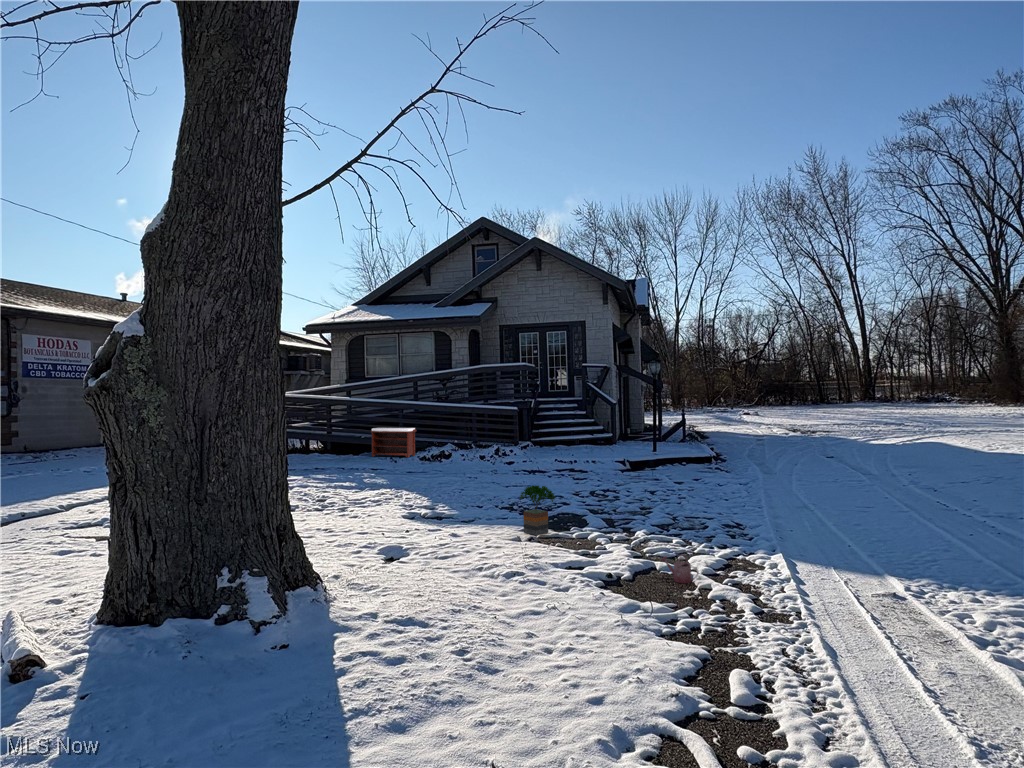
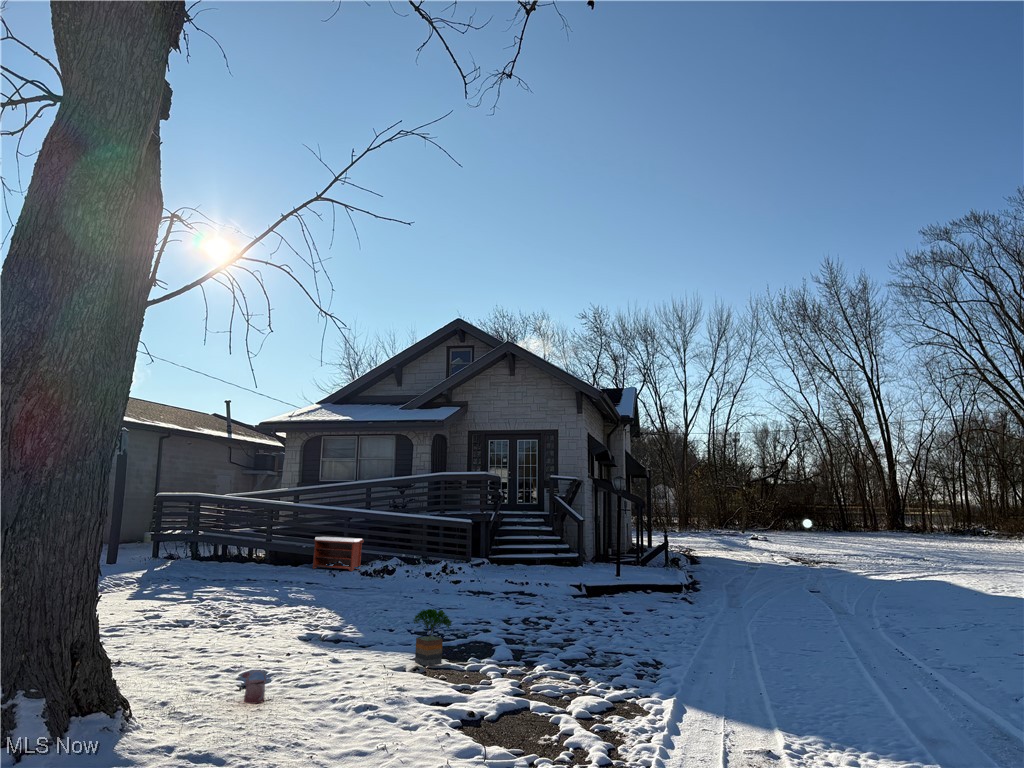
watering can: present [661,554,699,583] -> present [242,670,266,704]

